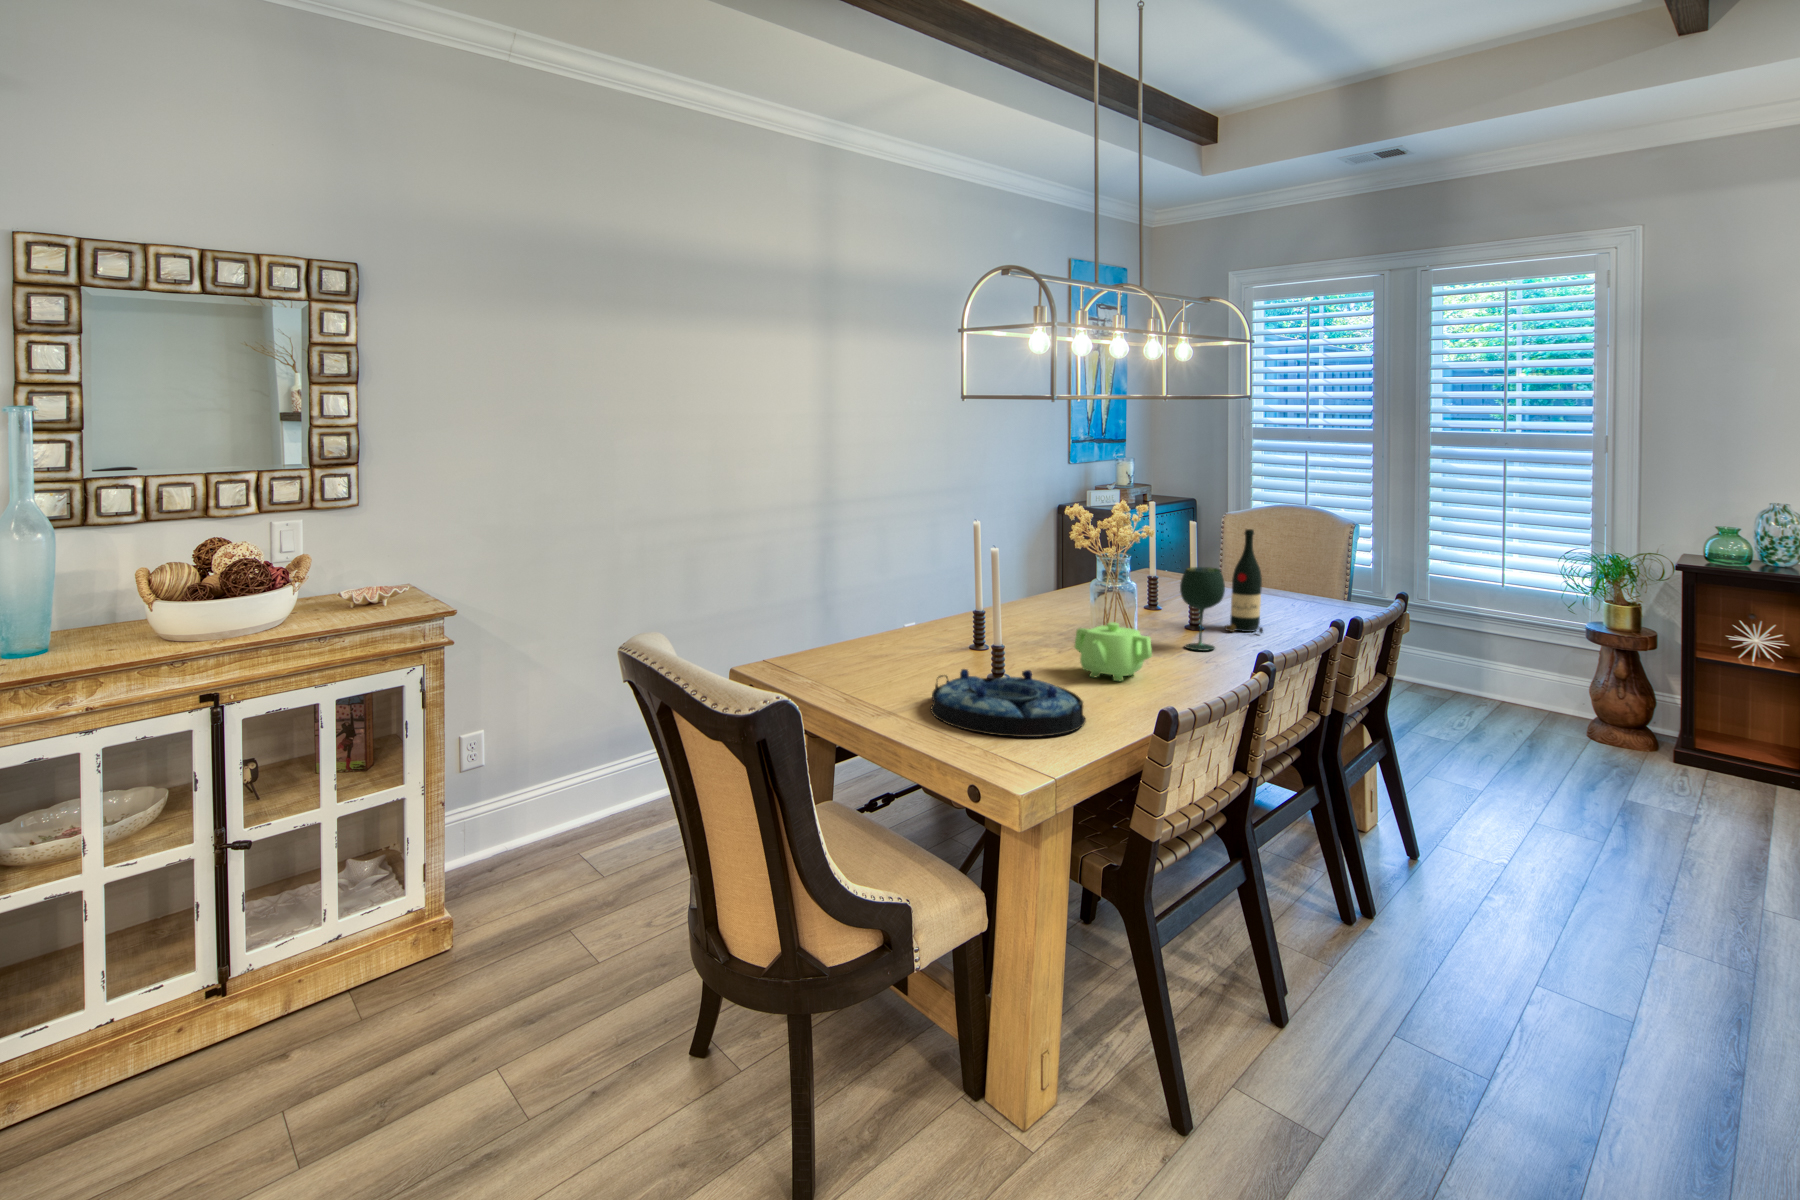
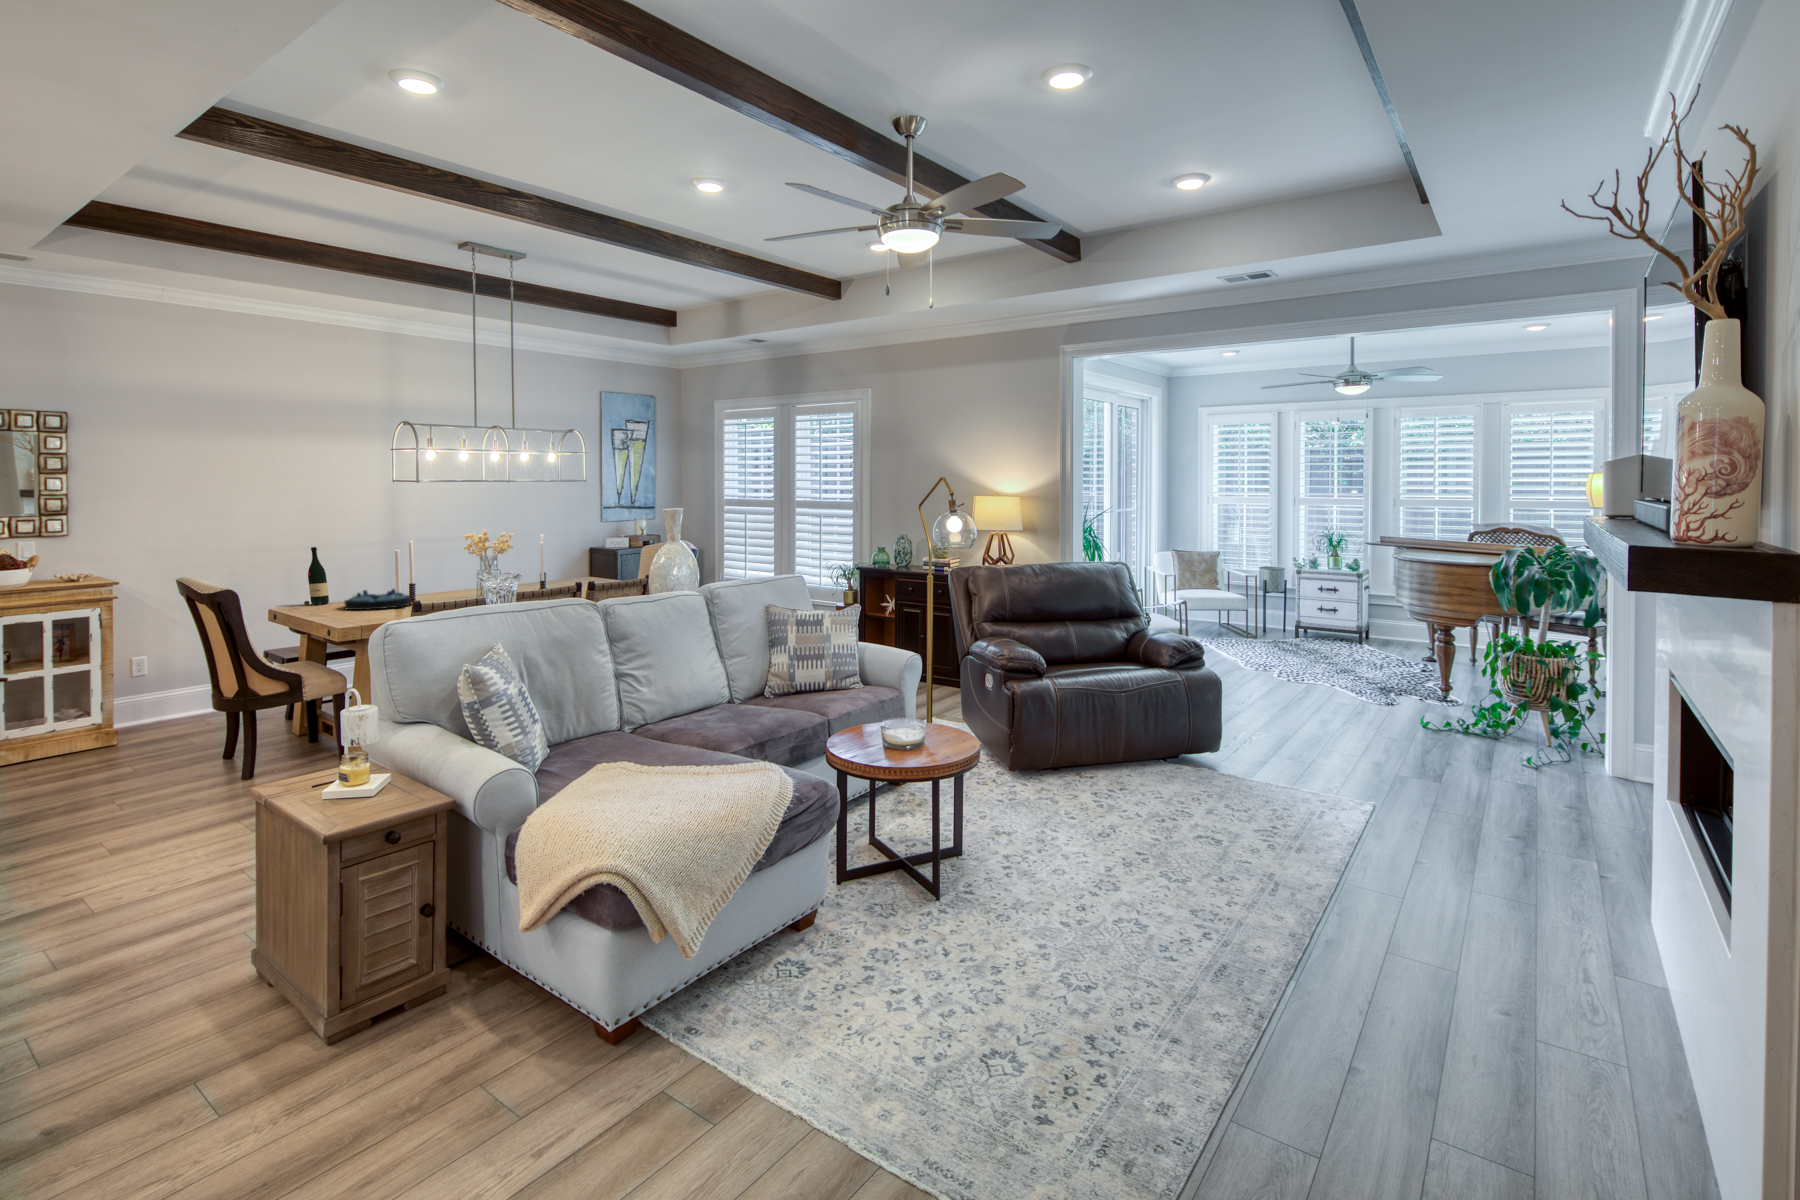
wine bottle: present [1225,529,1263,633] -> present [304,547,329,605]
wine glass: present [1180,567,1225,651] -> none [512,550,534,589]
teapot: present [1075,622,1152,681] -> none [438,572,472,597]

